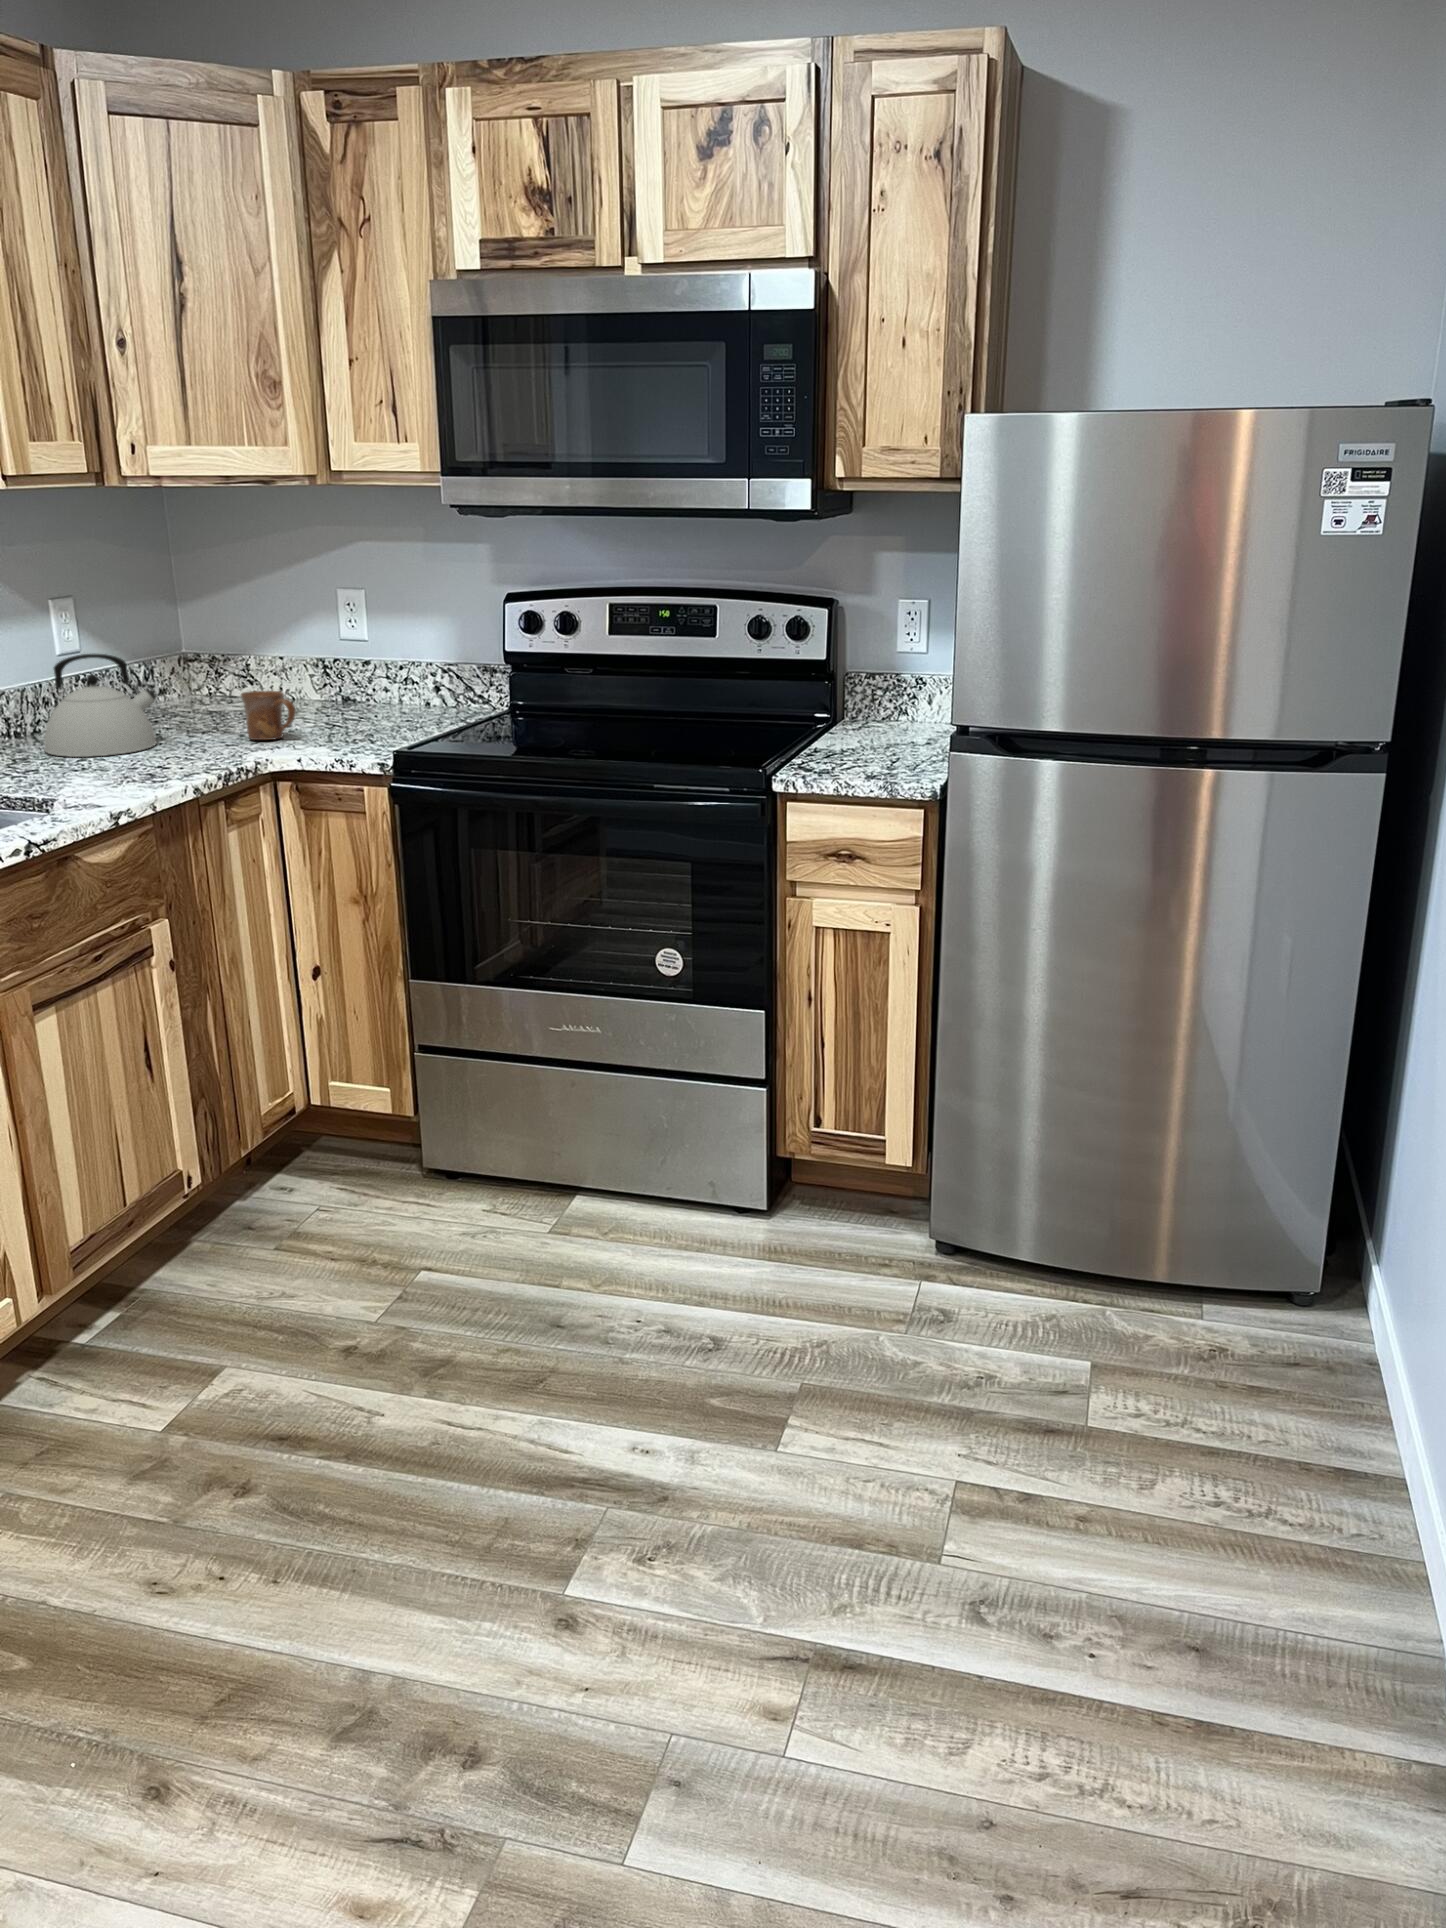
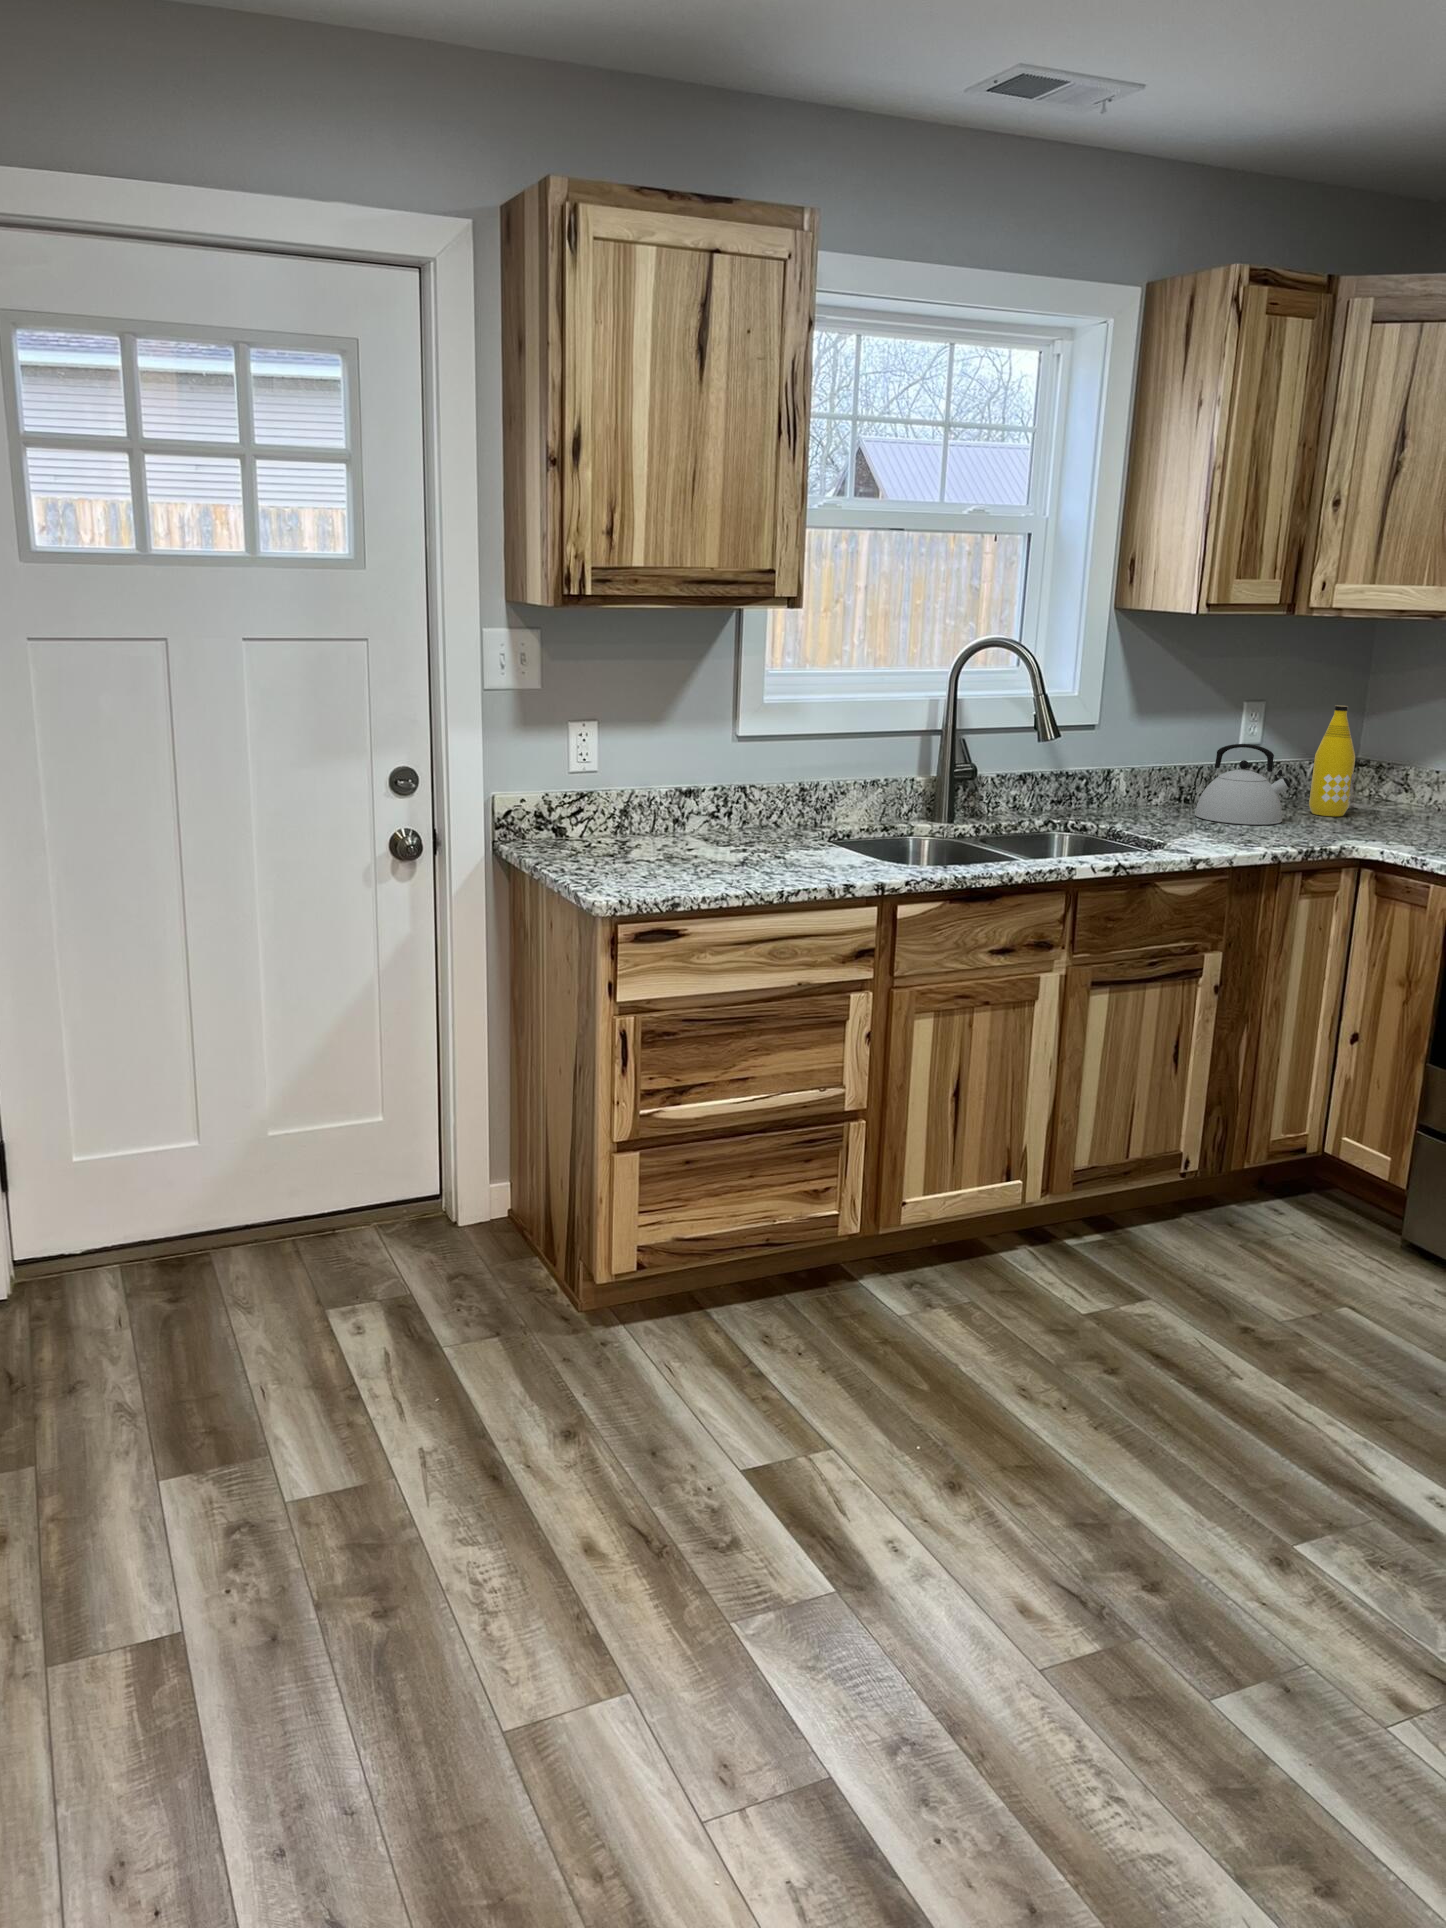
bottle: none [160,593,214,726] -> present [1309,705,1355,816]
mug: present [241,691,296,740] -> none [1356,792,1401,835]

